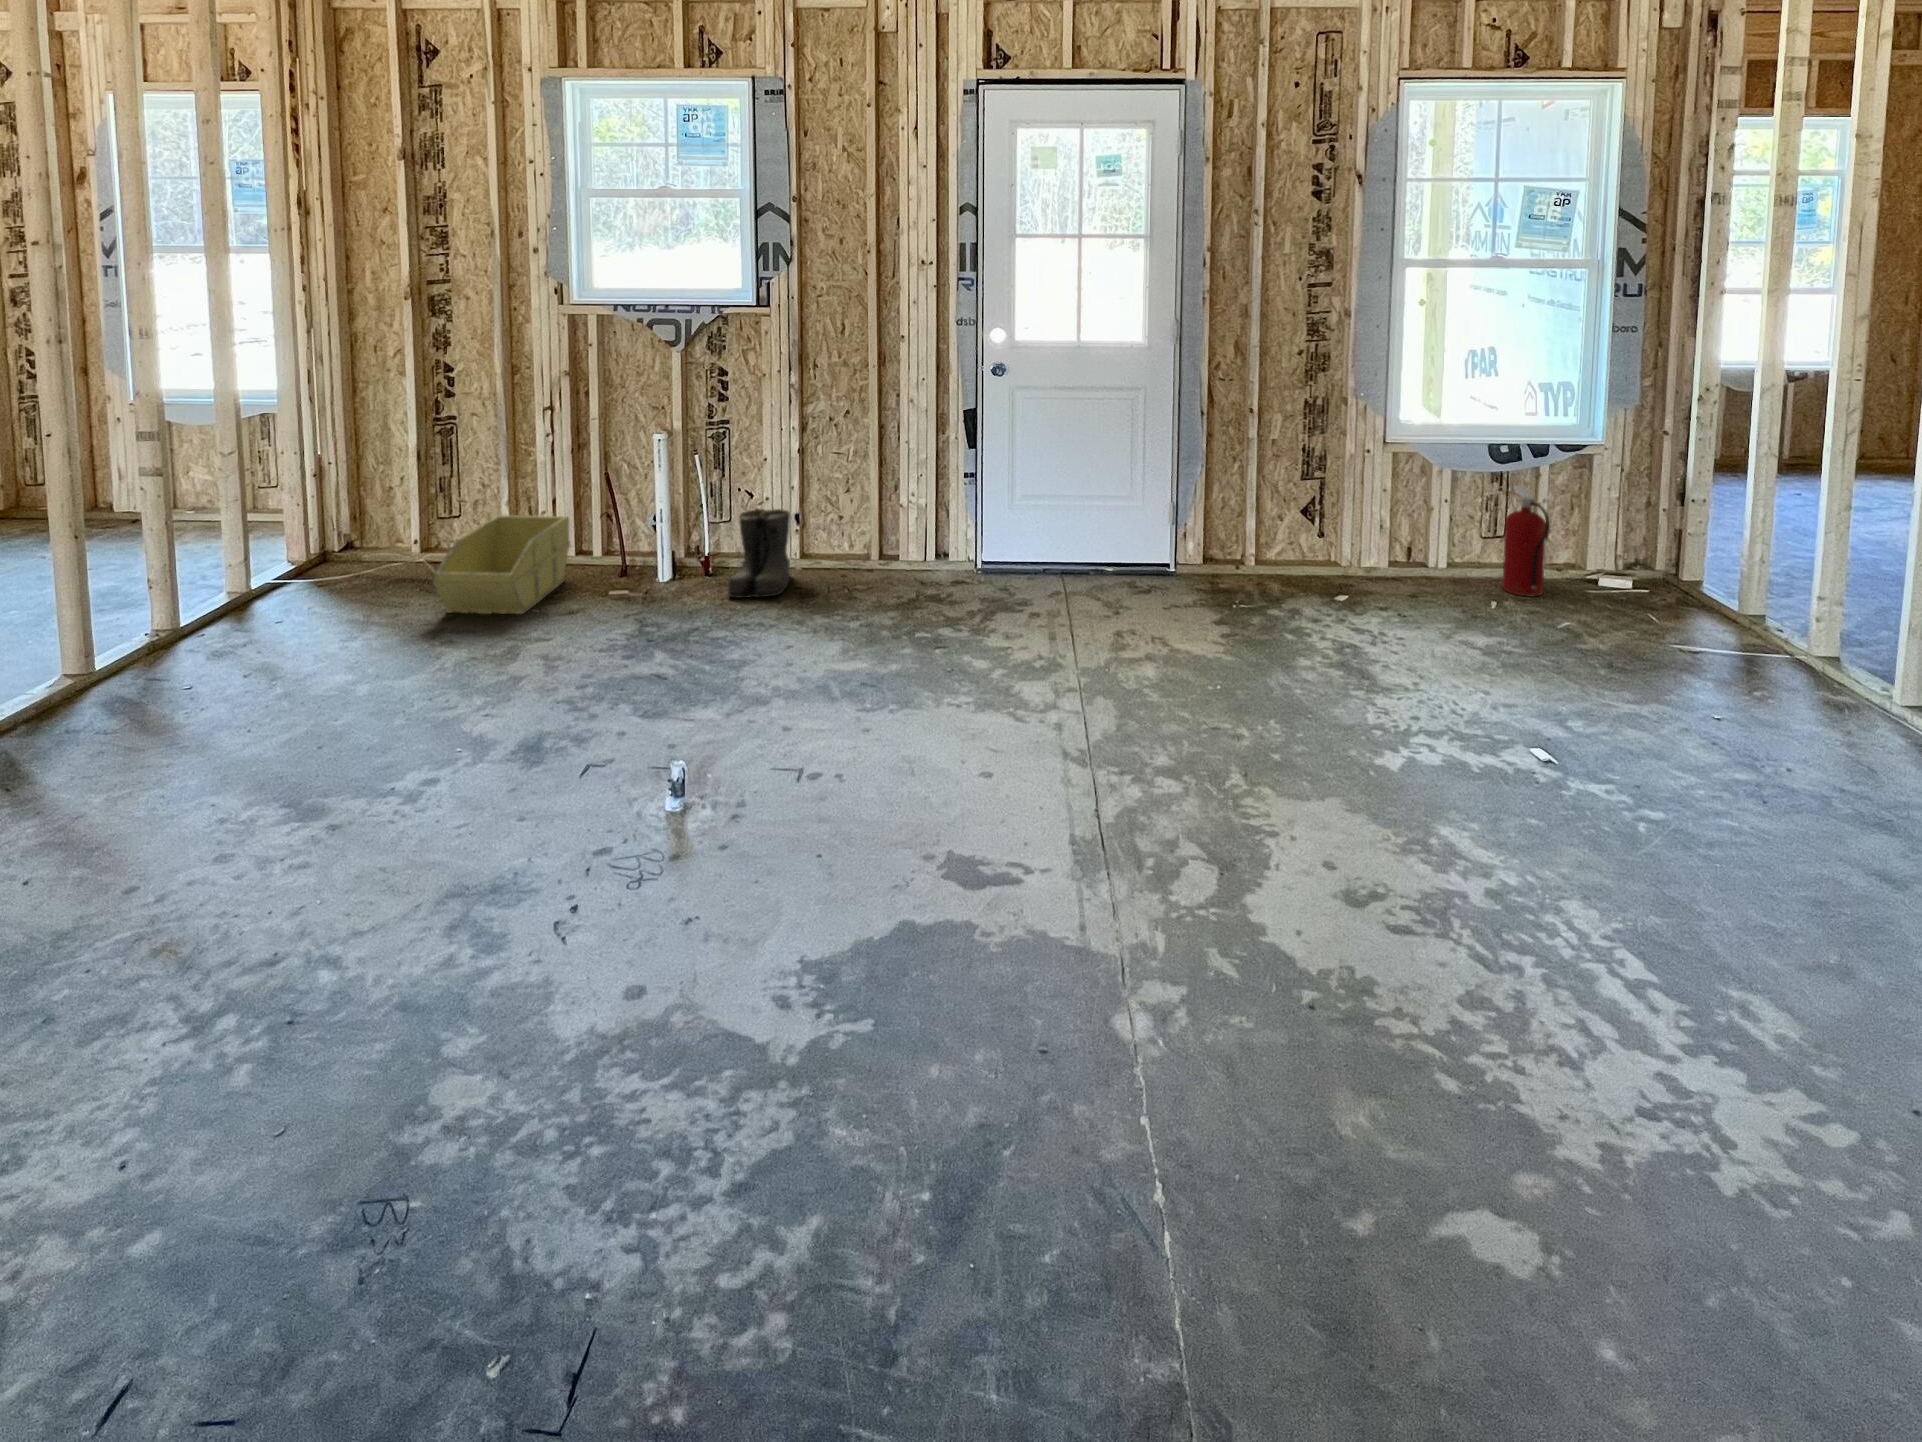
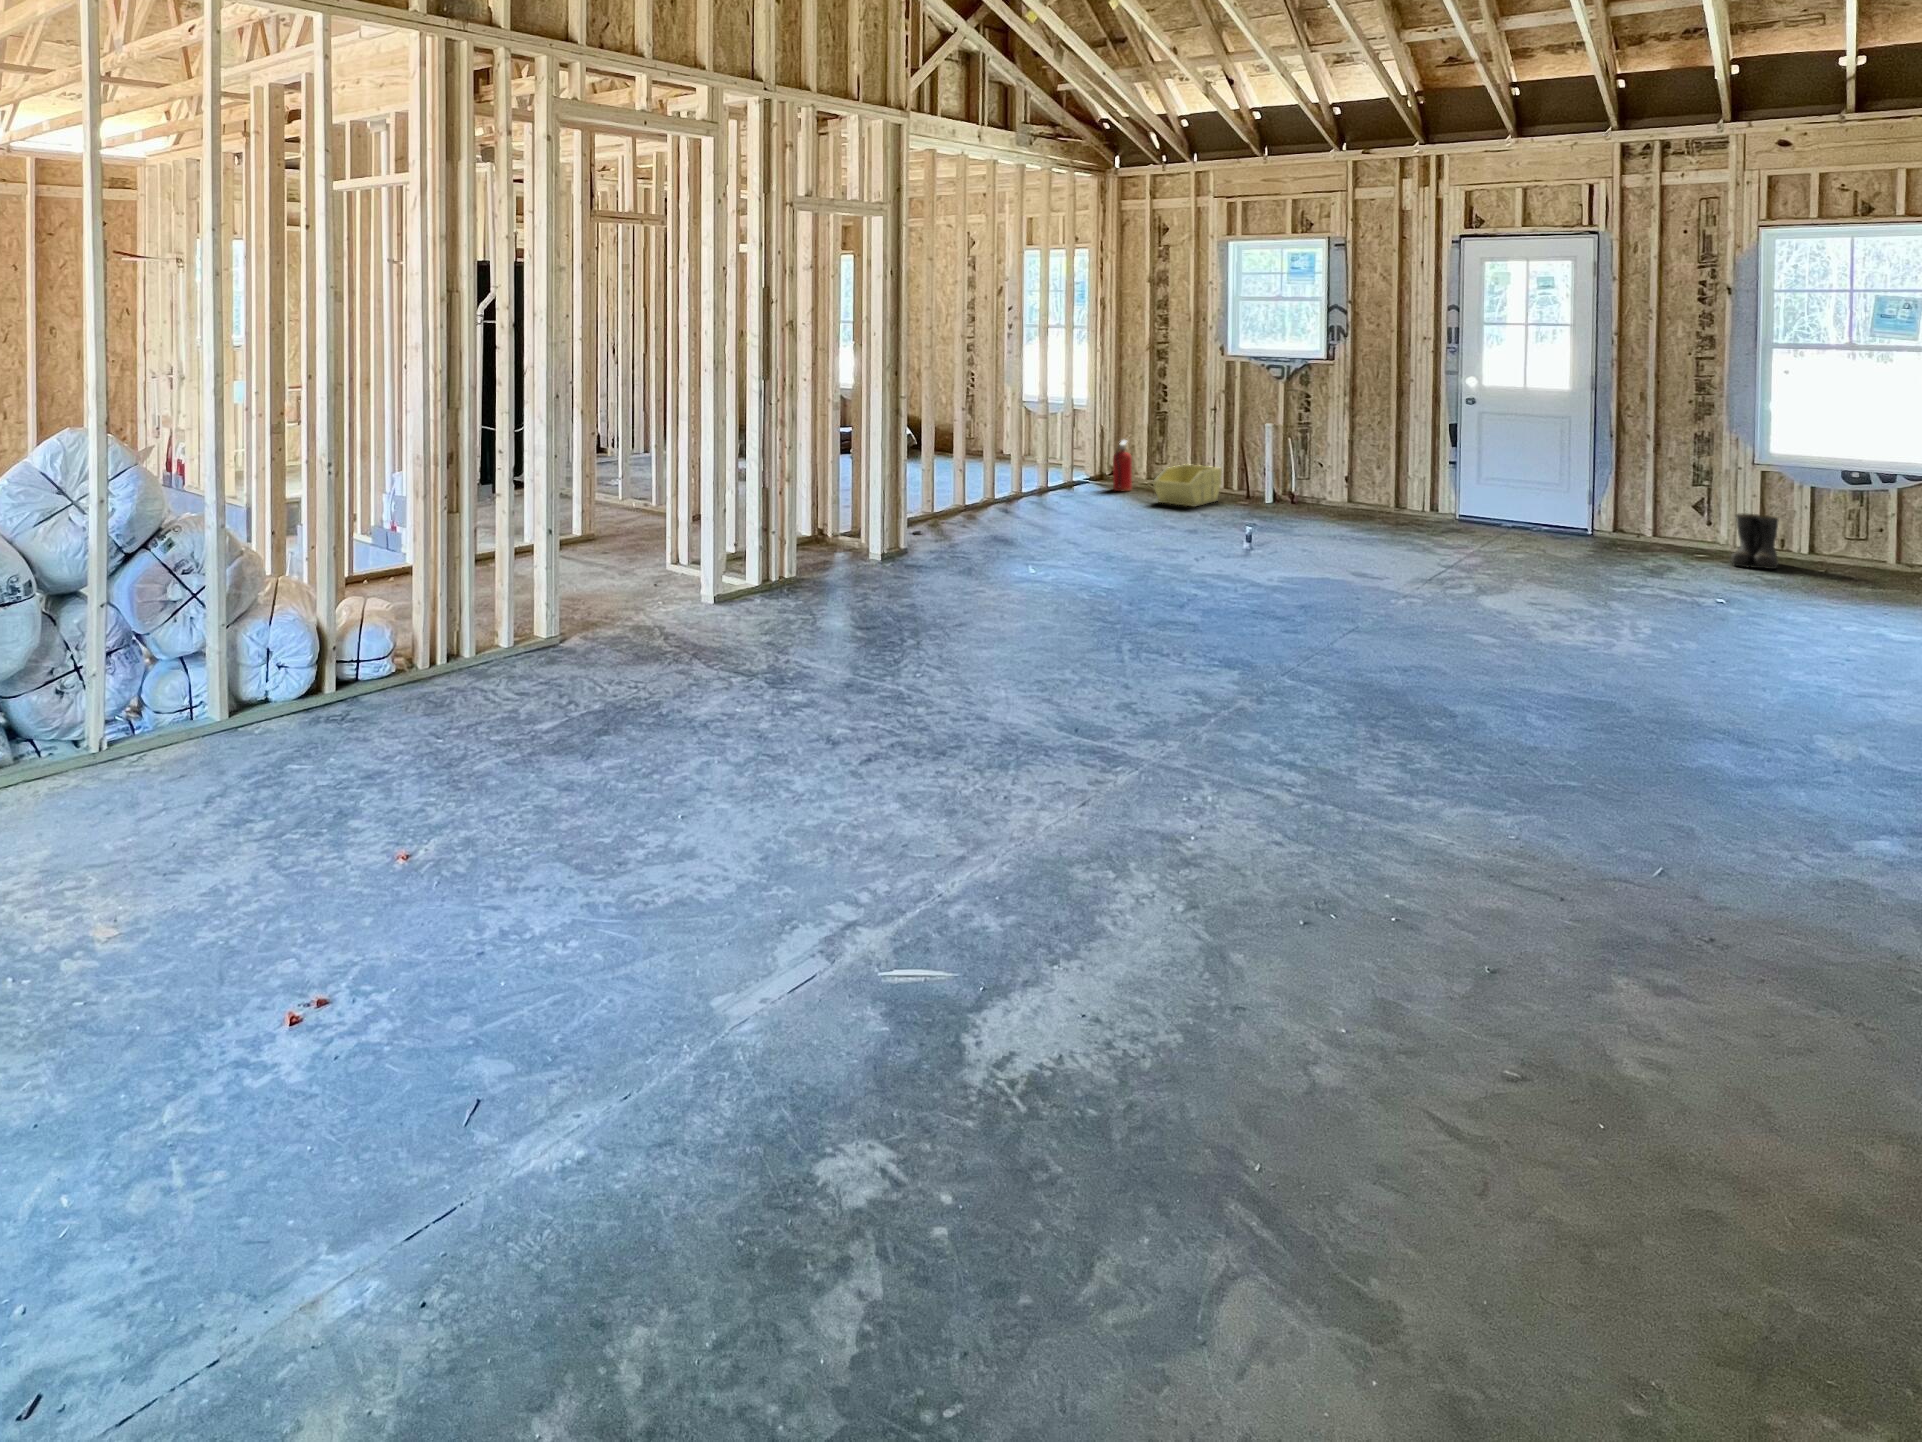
fire extinguisher: present [1502,485,1550,596] -> present [1113,440,1132,491]
boots: present [728,509,790,598] -> present [1731,513,1779,569]

